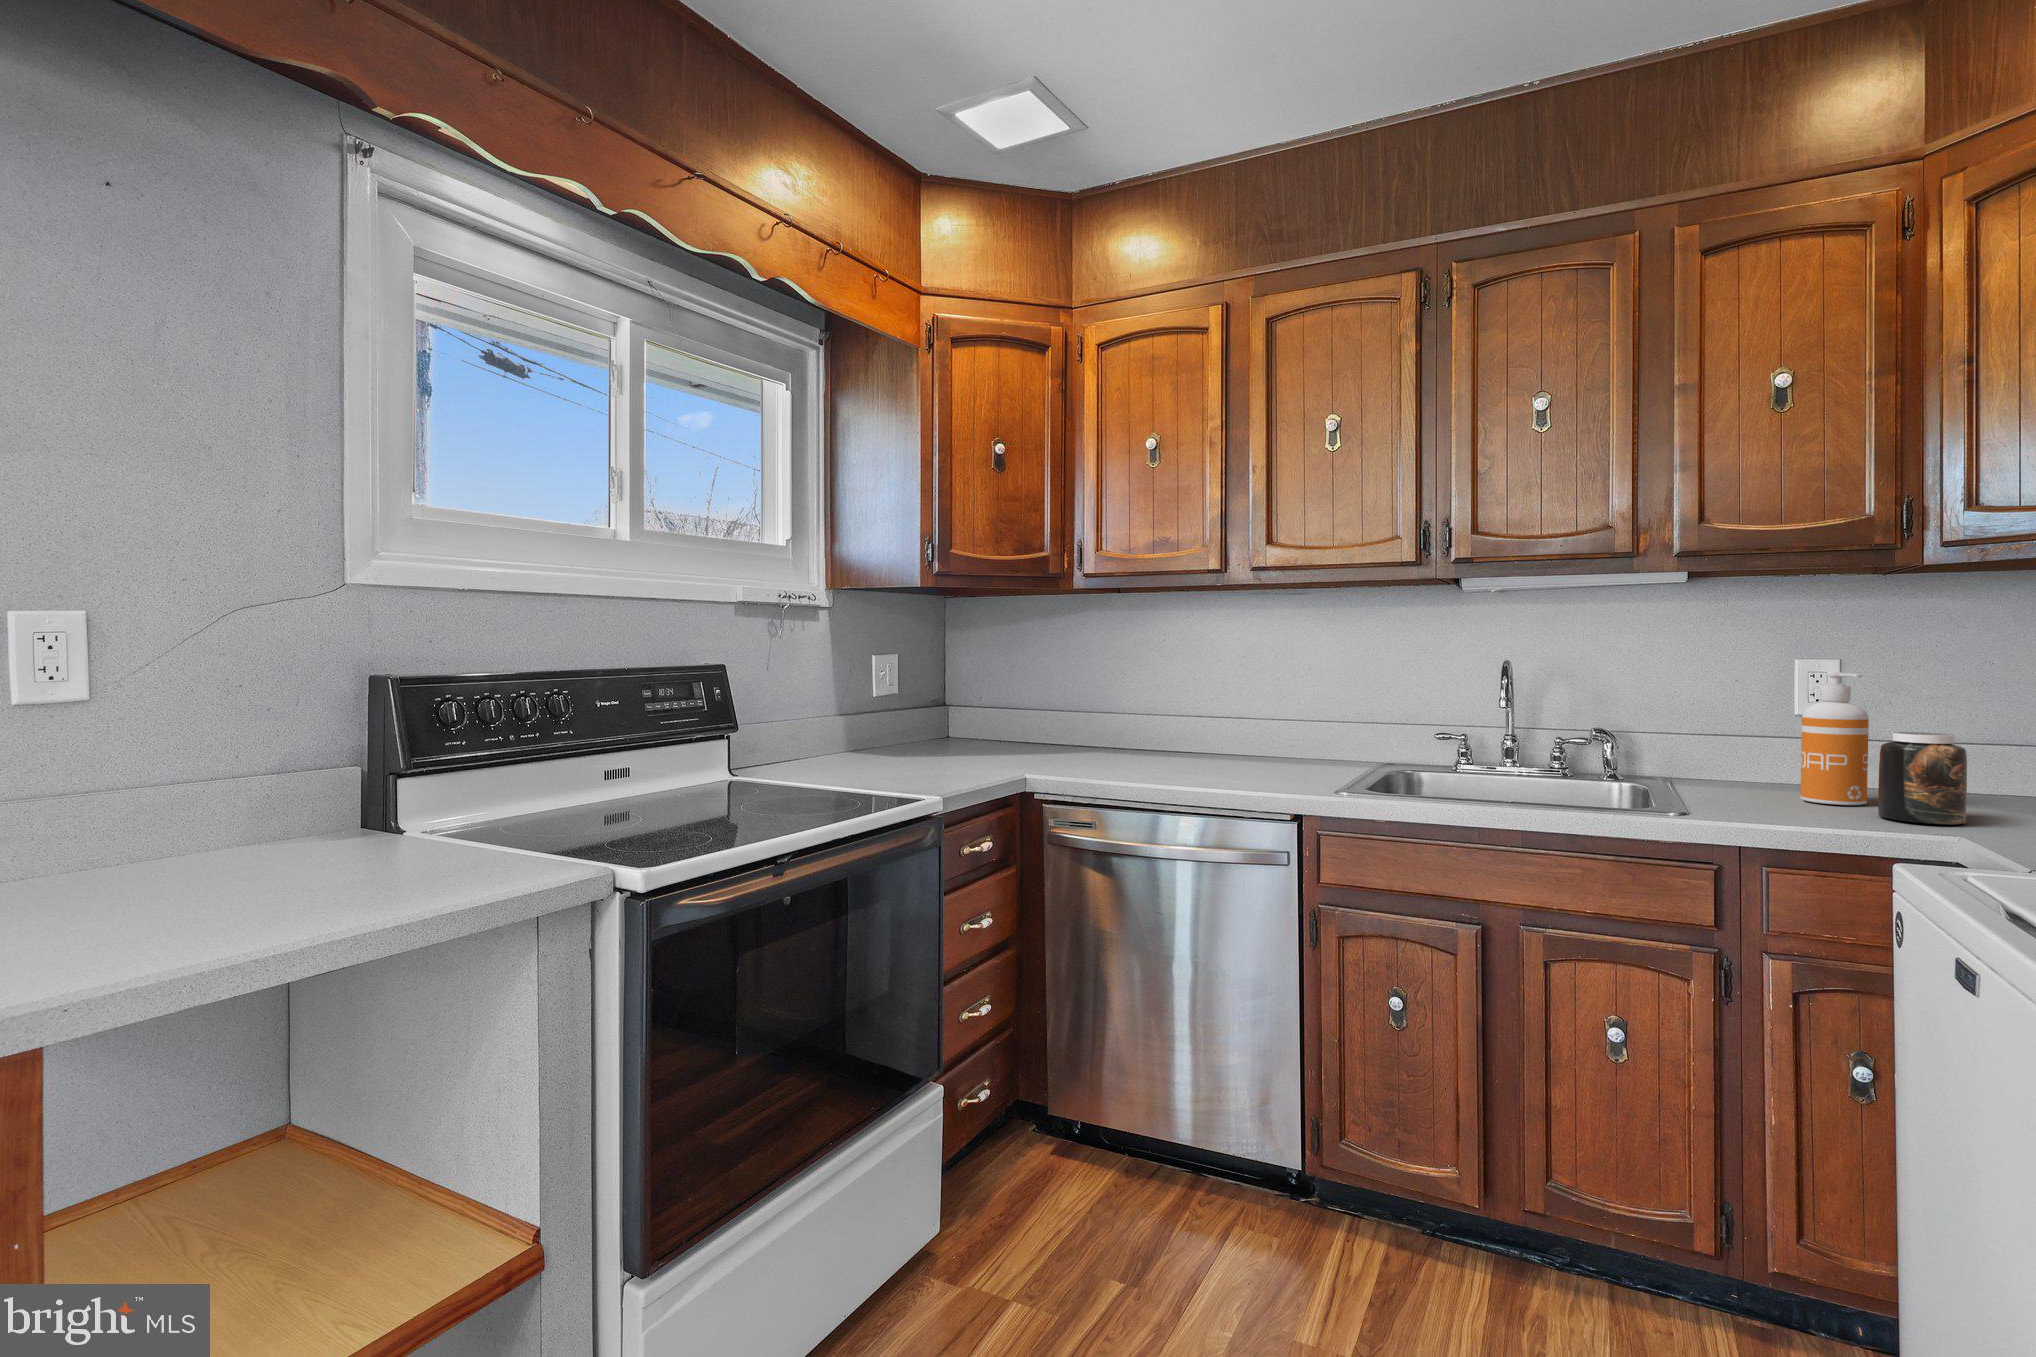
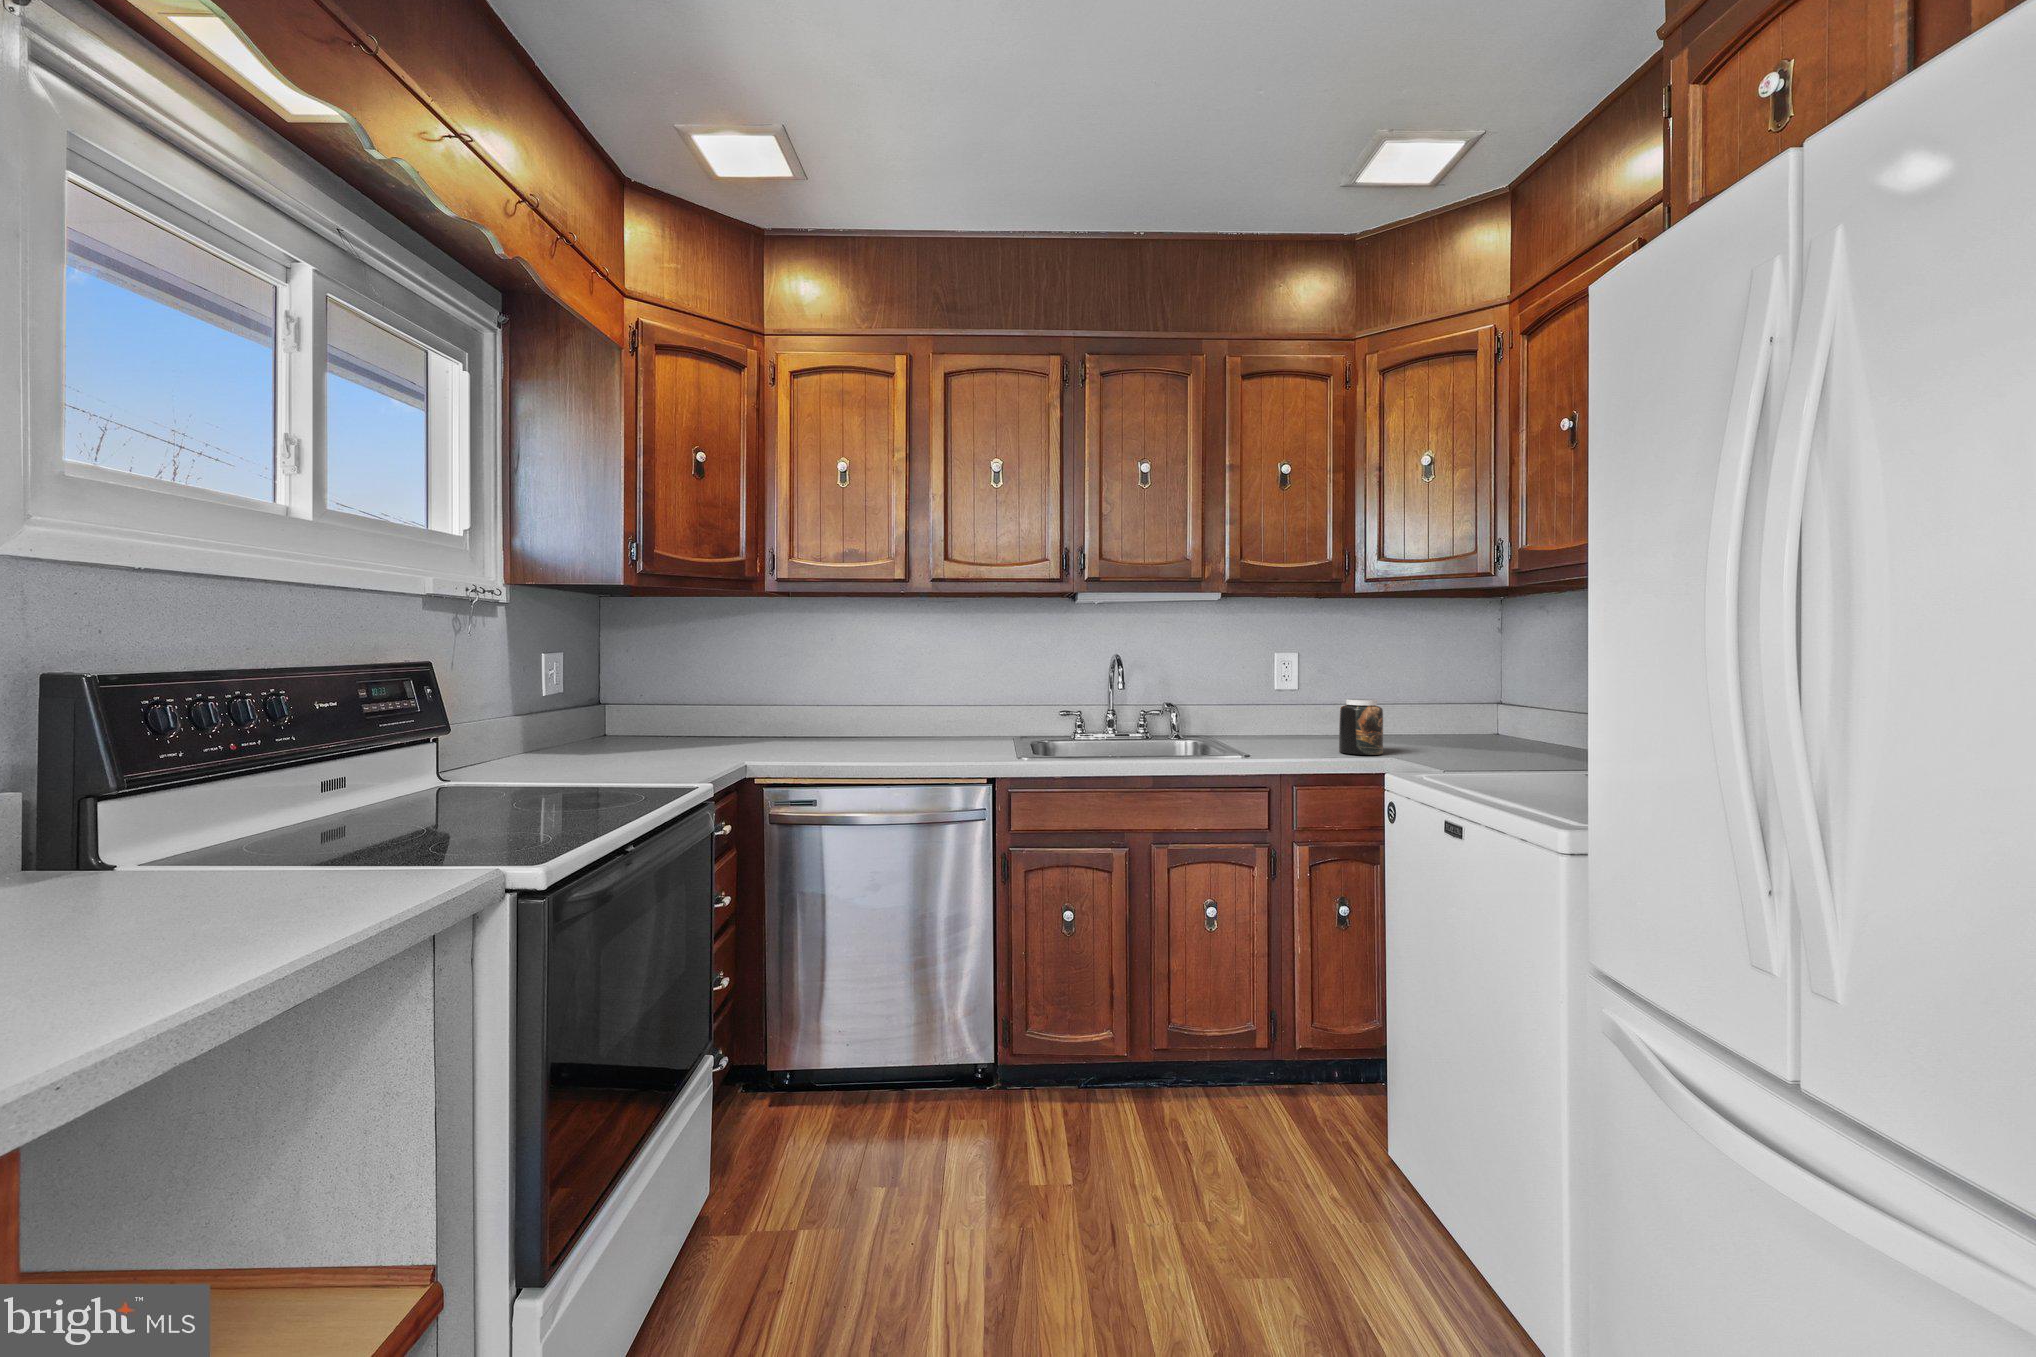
soap dispenser: present [1800,672,1869,805] -> none [1290,662,1326,747]

